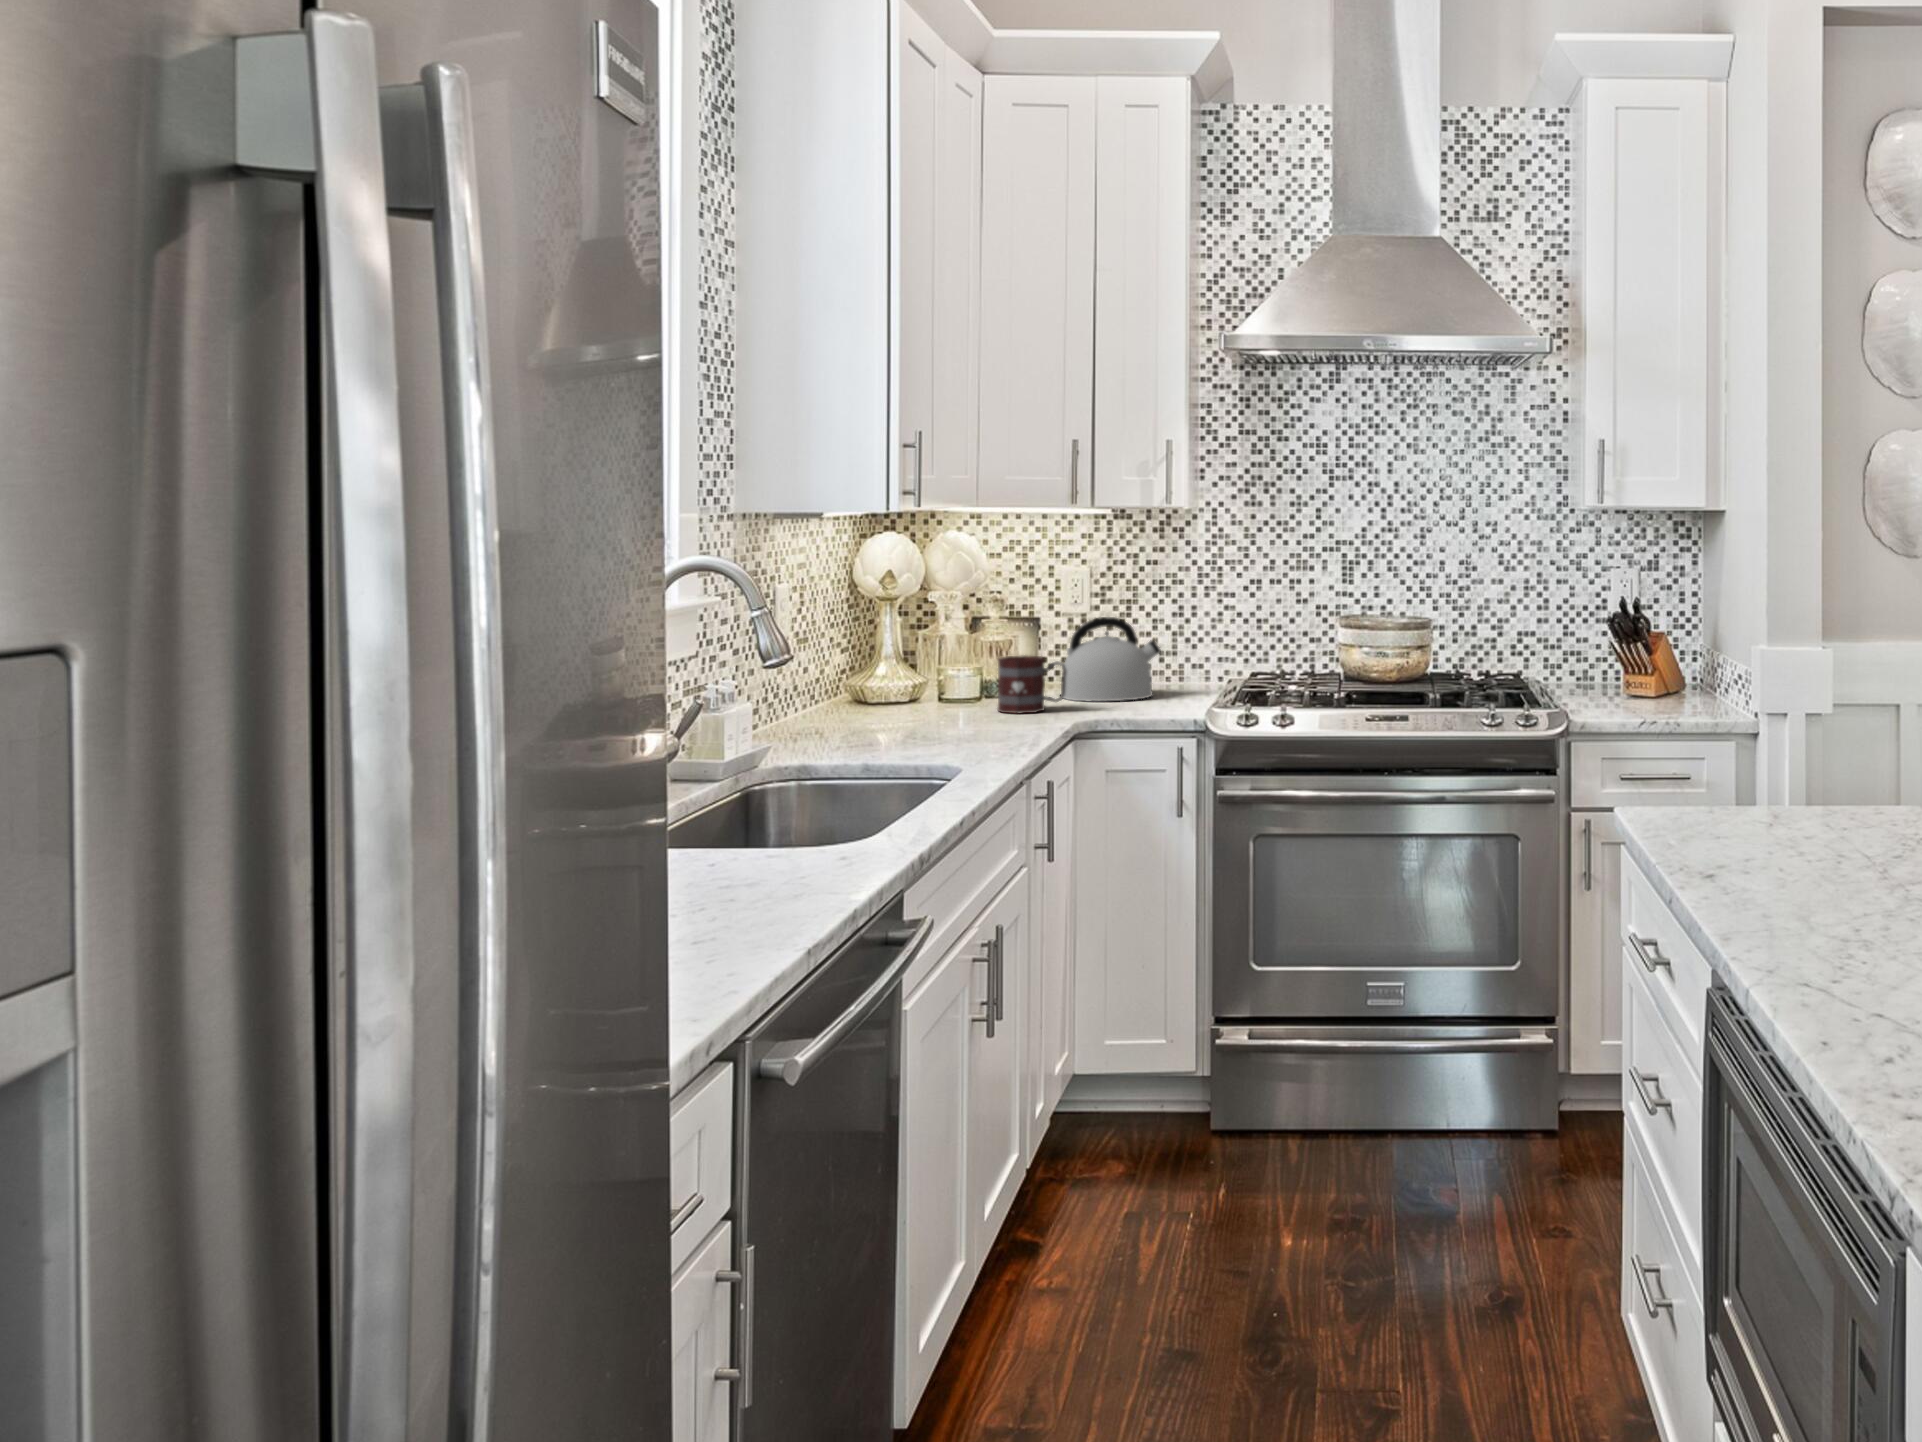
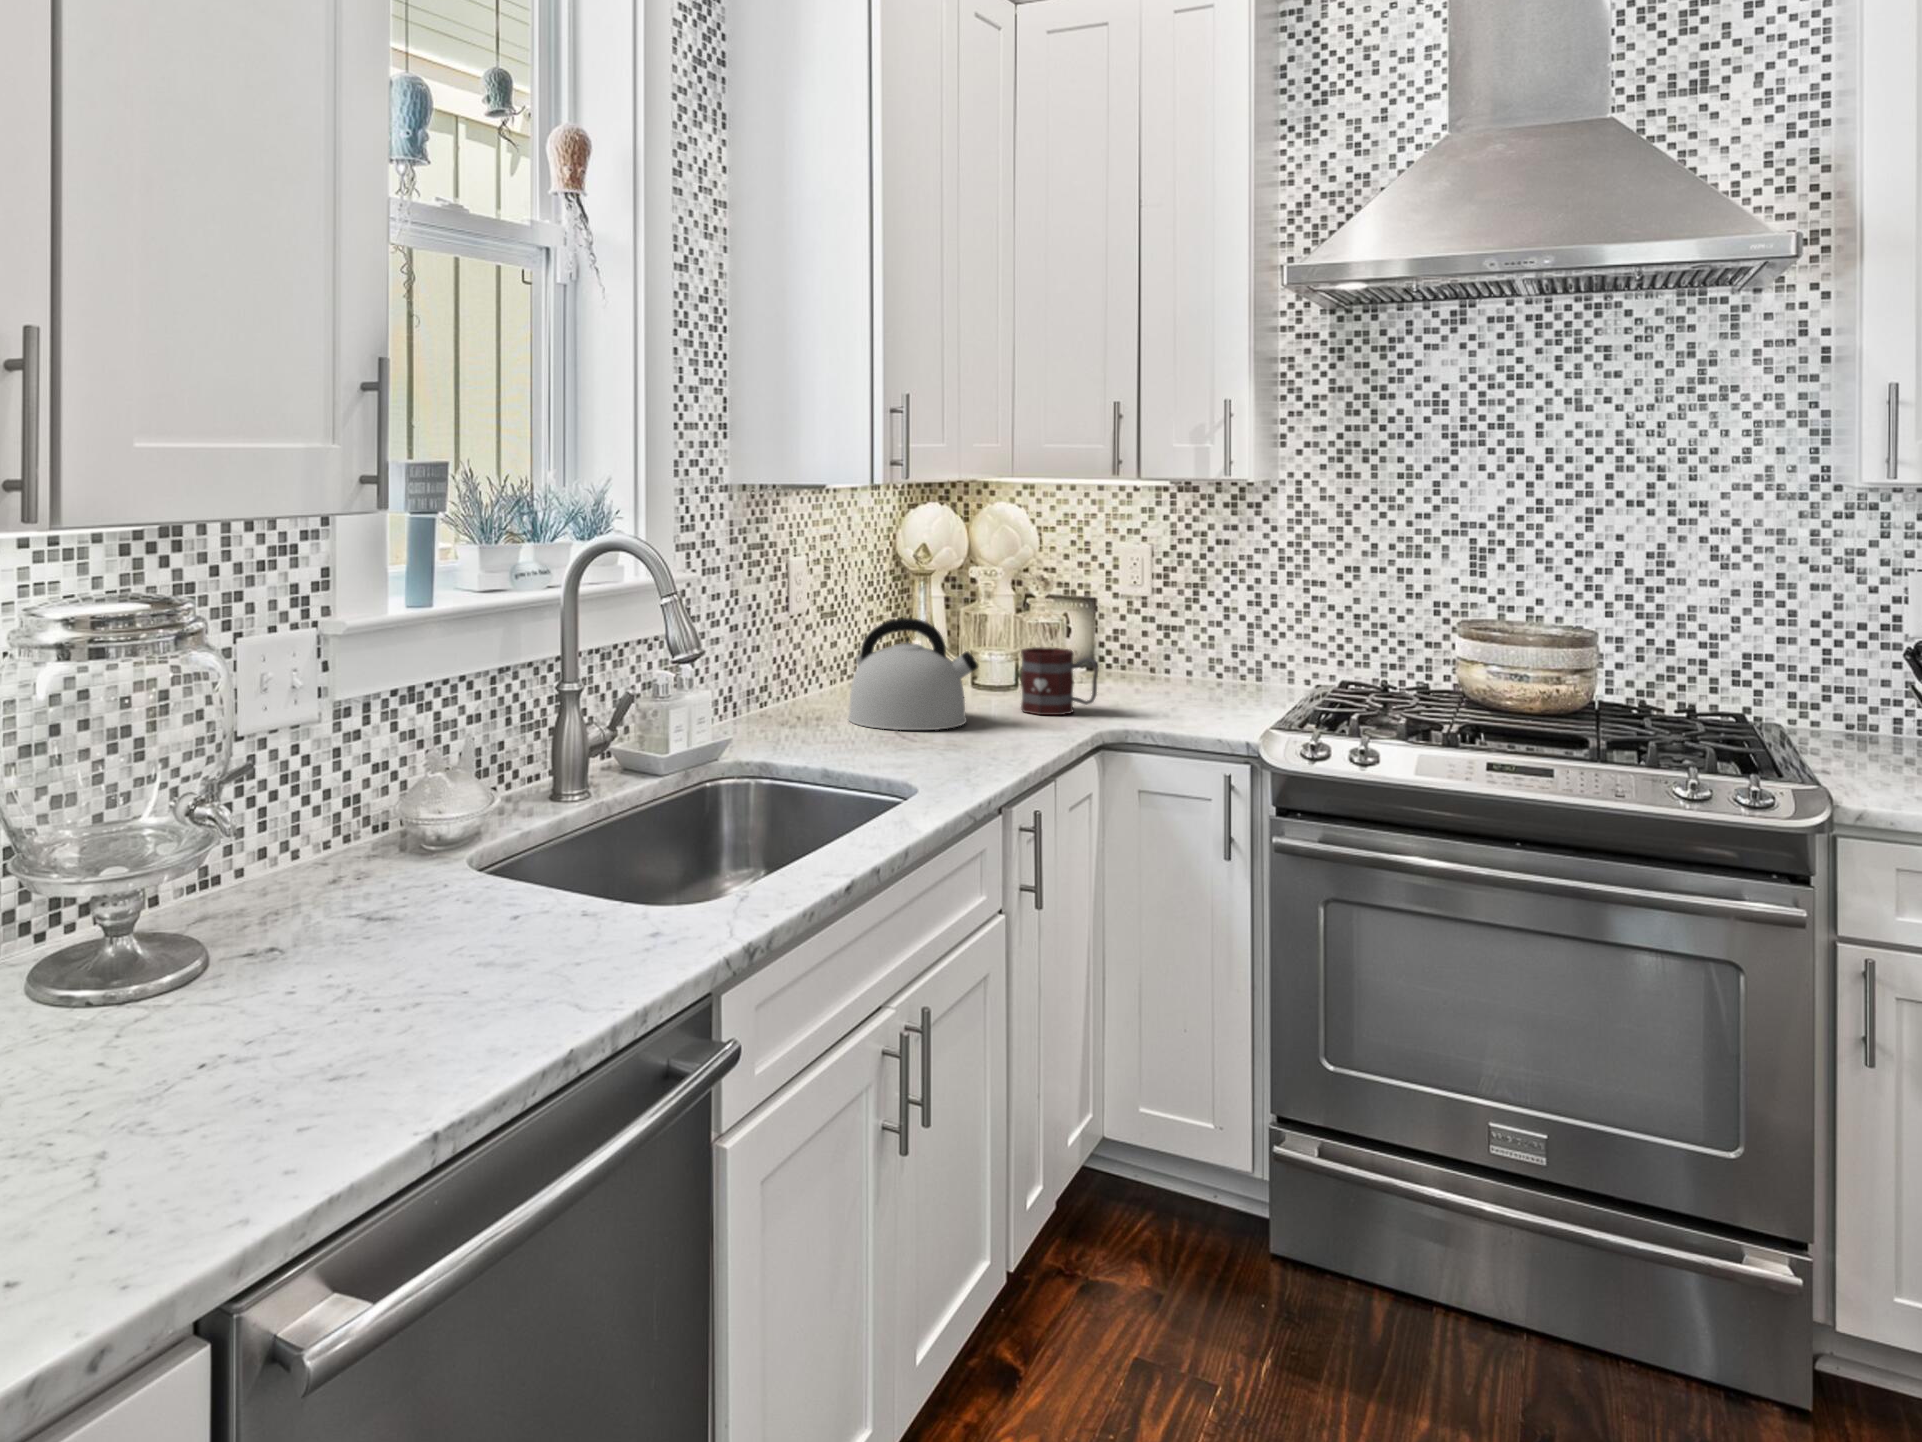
kettle: present [1063,617,1161,701] -> present [848,618,978,730]

